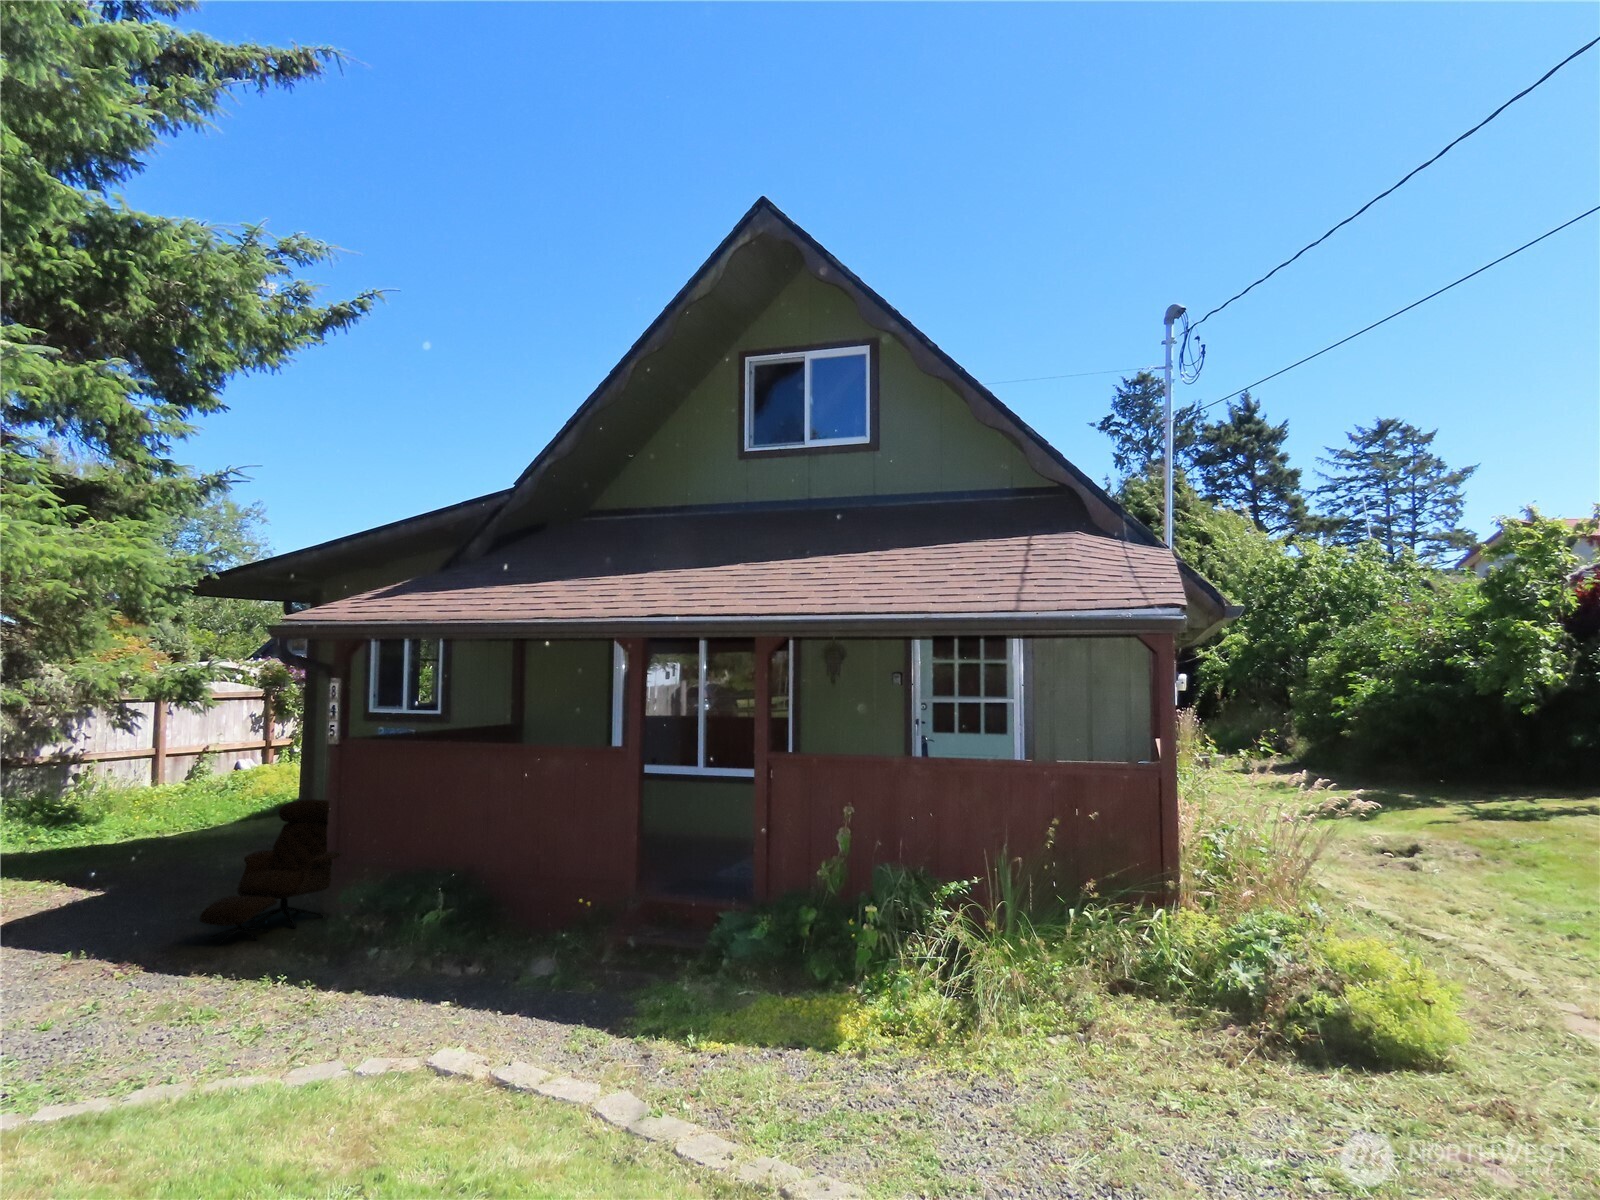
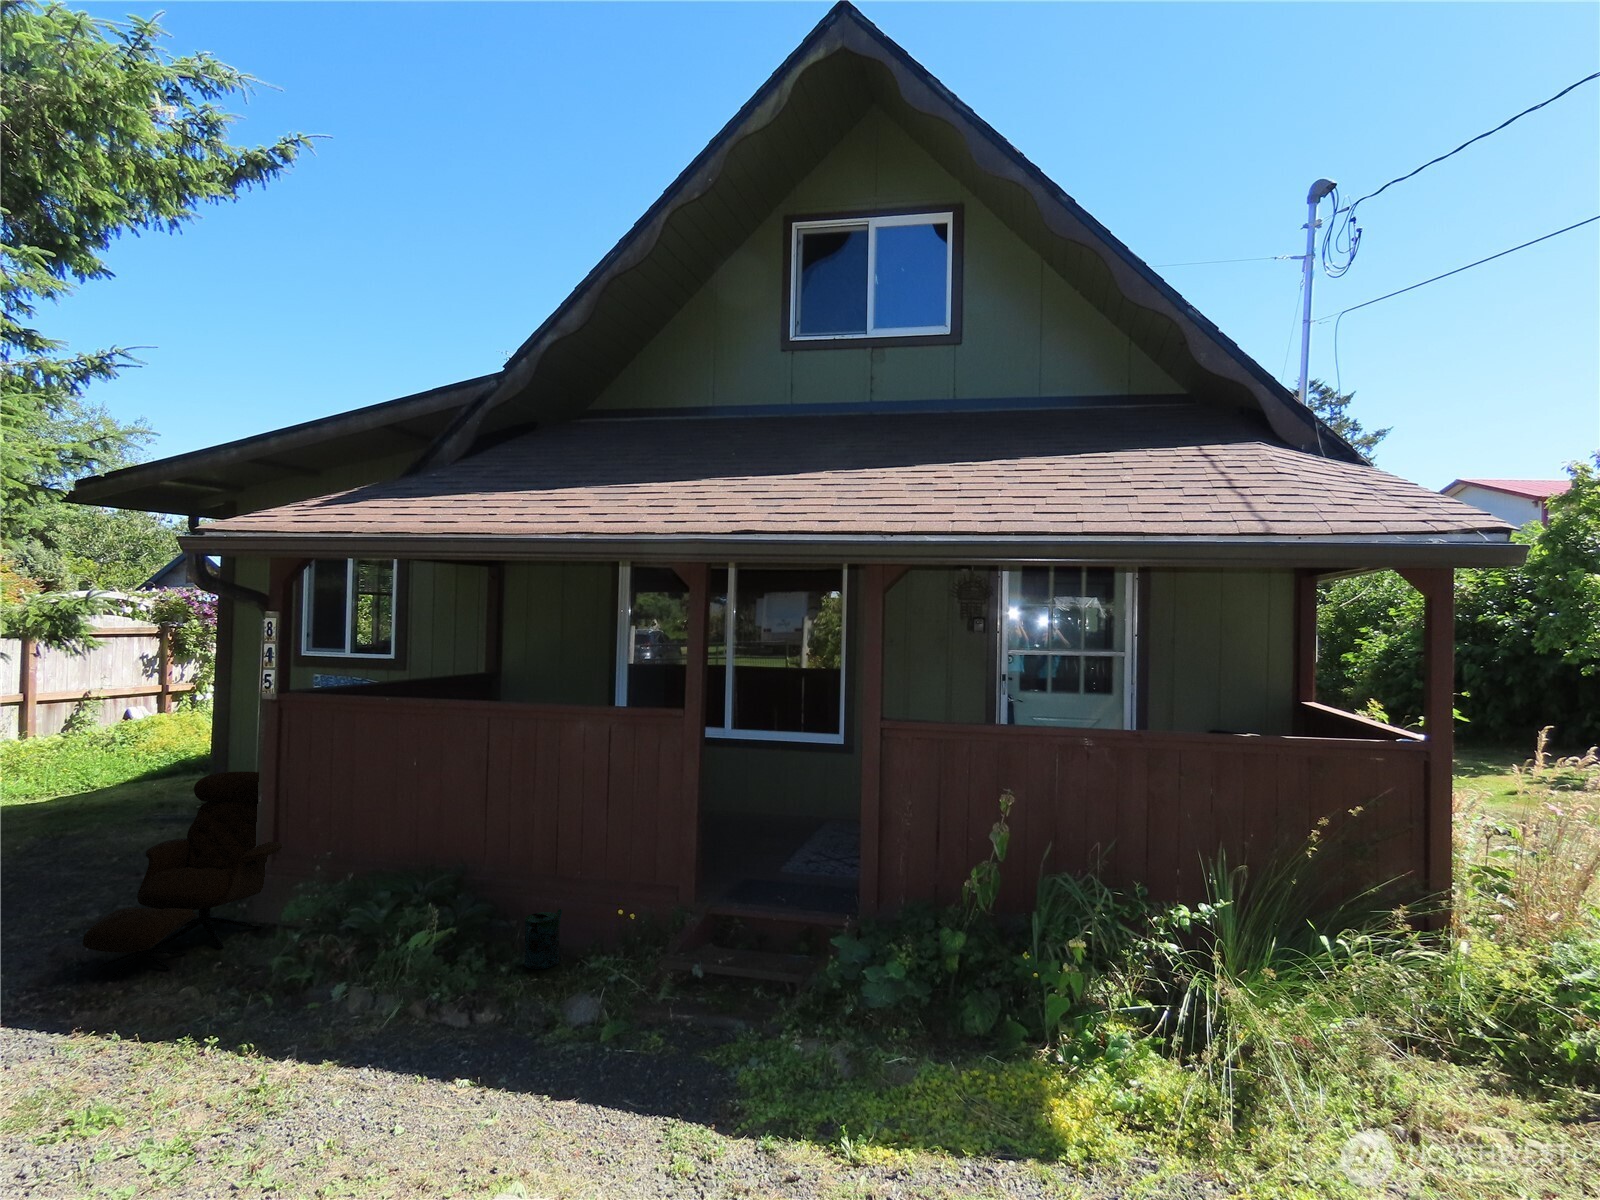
watering can: none [504,891,542,941] -> present [524,909,562,969]

